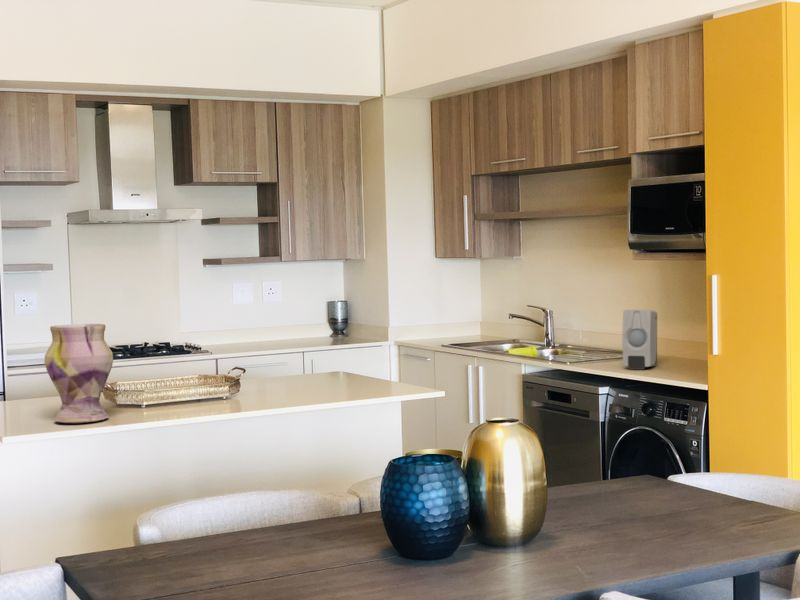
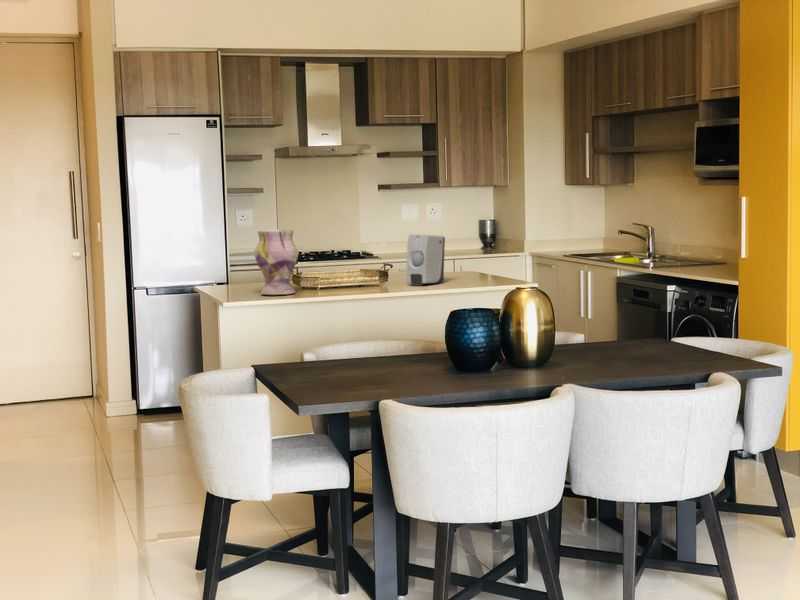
soap dispenser: present [622,310,657,370] -> present [407,235,445,286]

